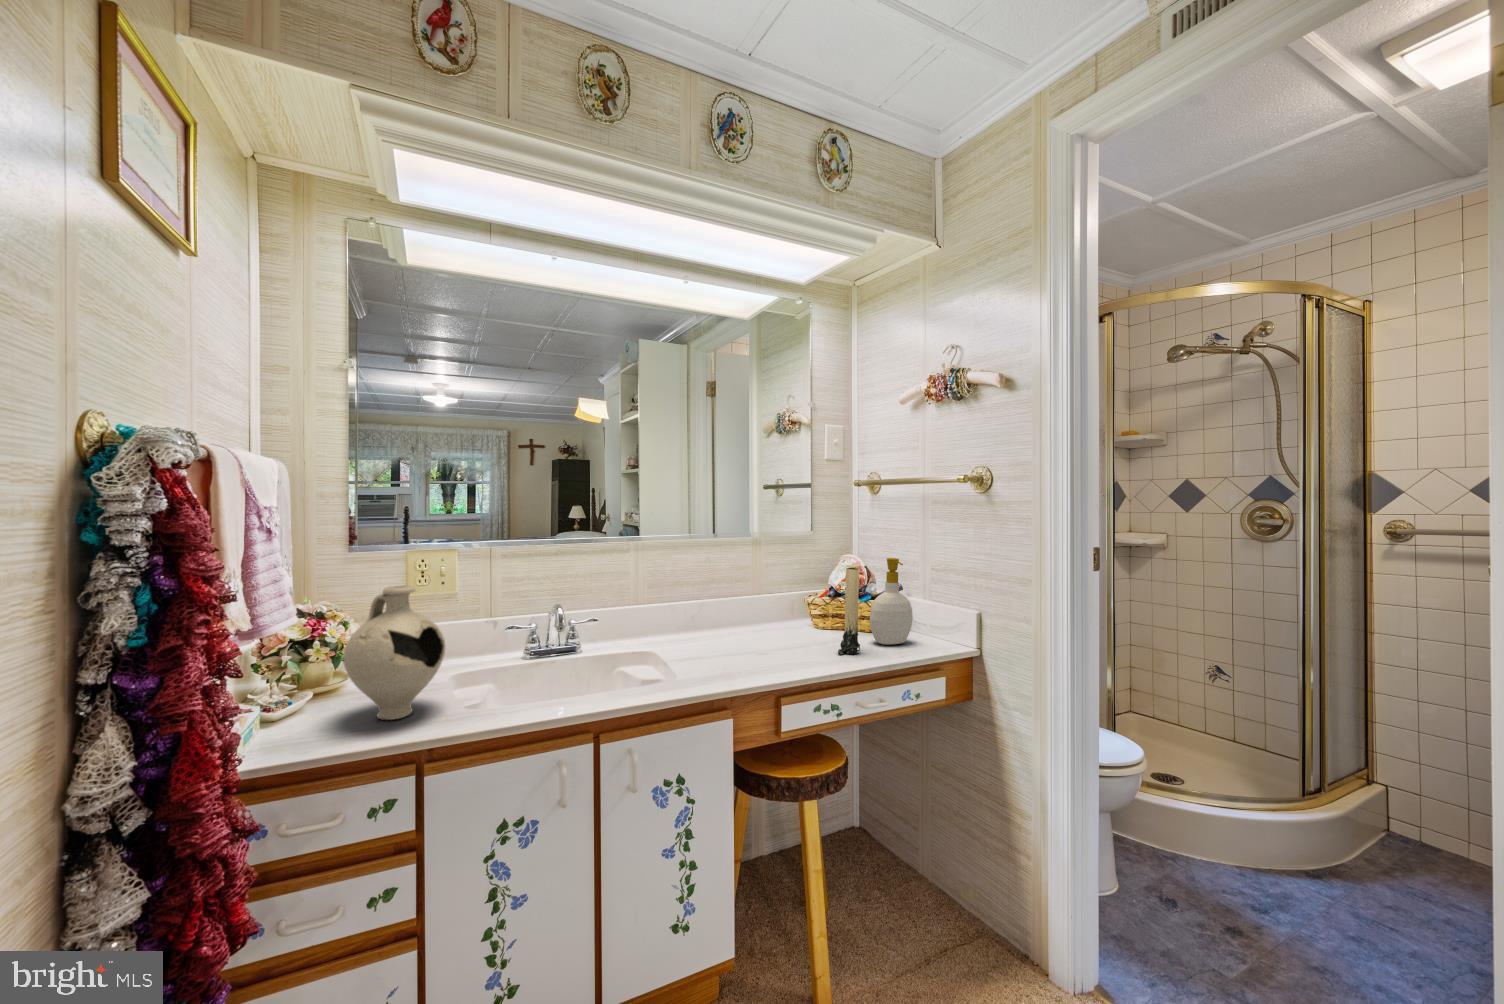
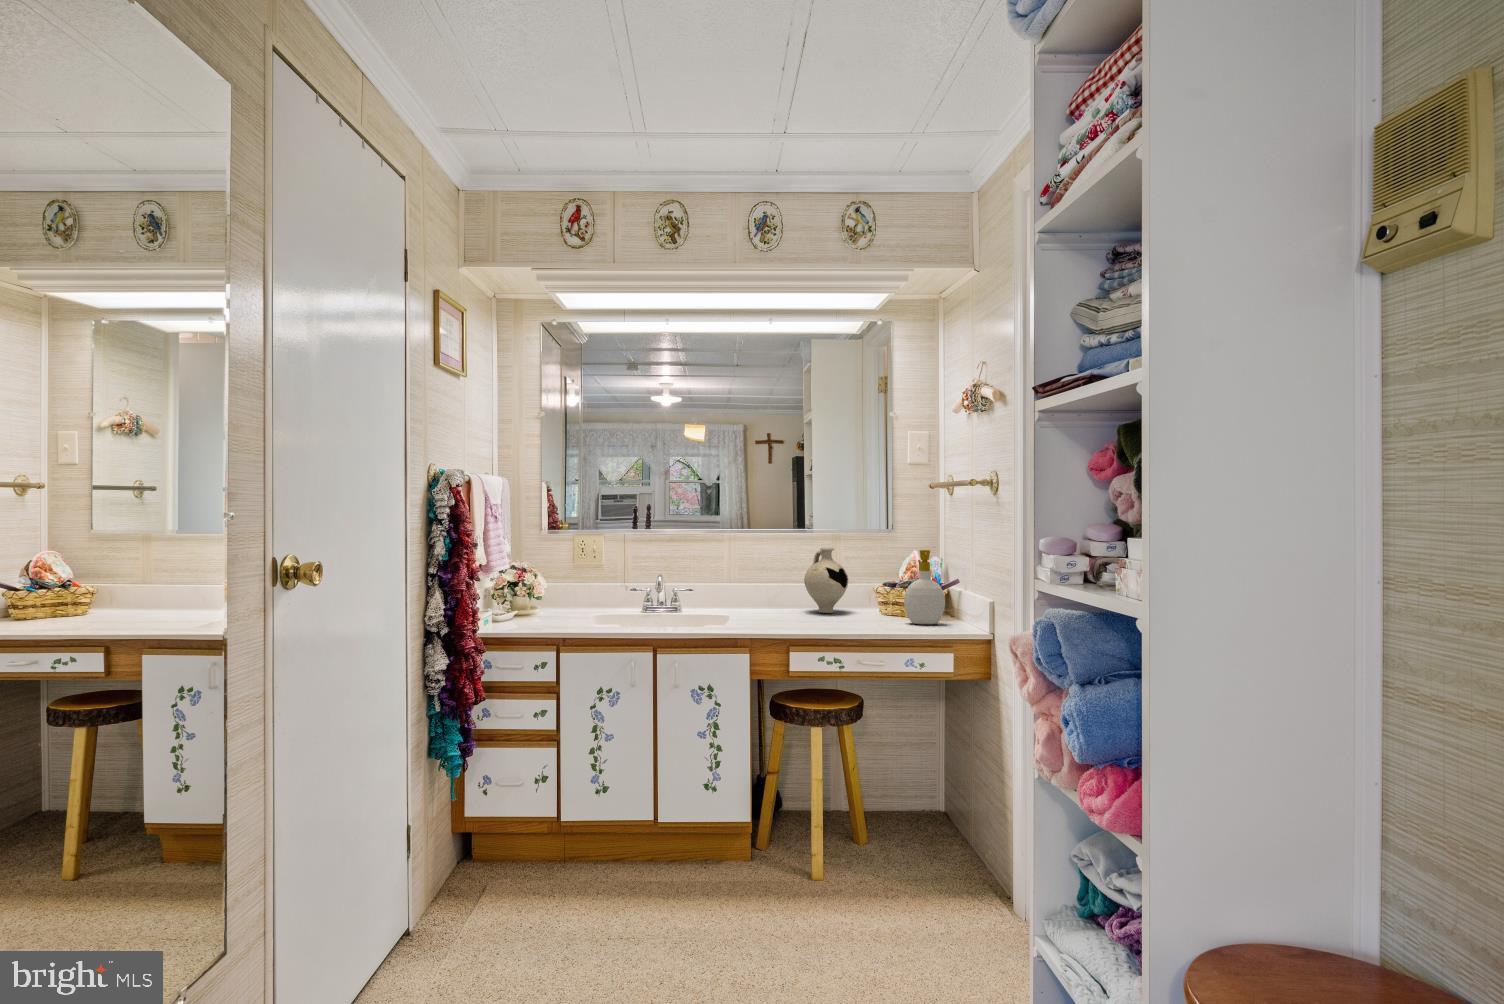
candle: present [838,565,860,655] -> none [862,553,883,626]
decorative vase: present [343,585,445,720] -> present [804,547,848,613]

